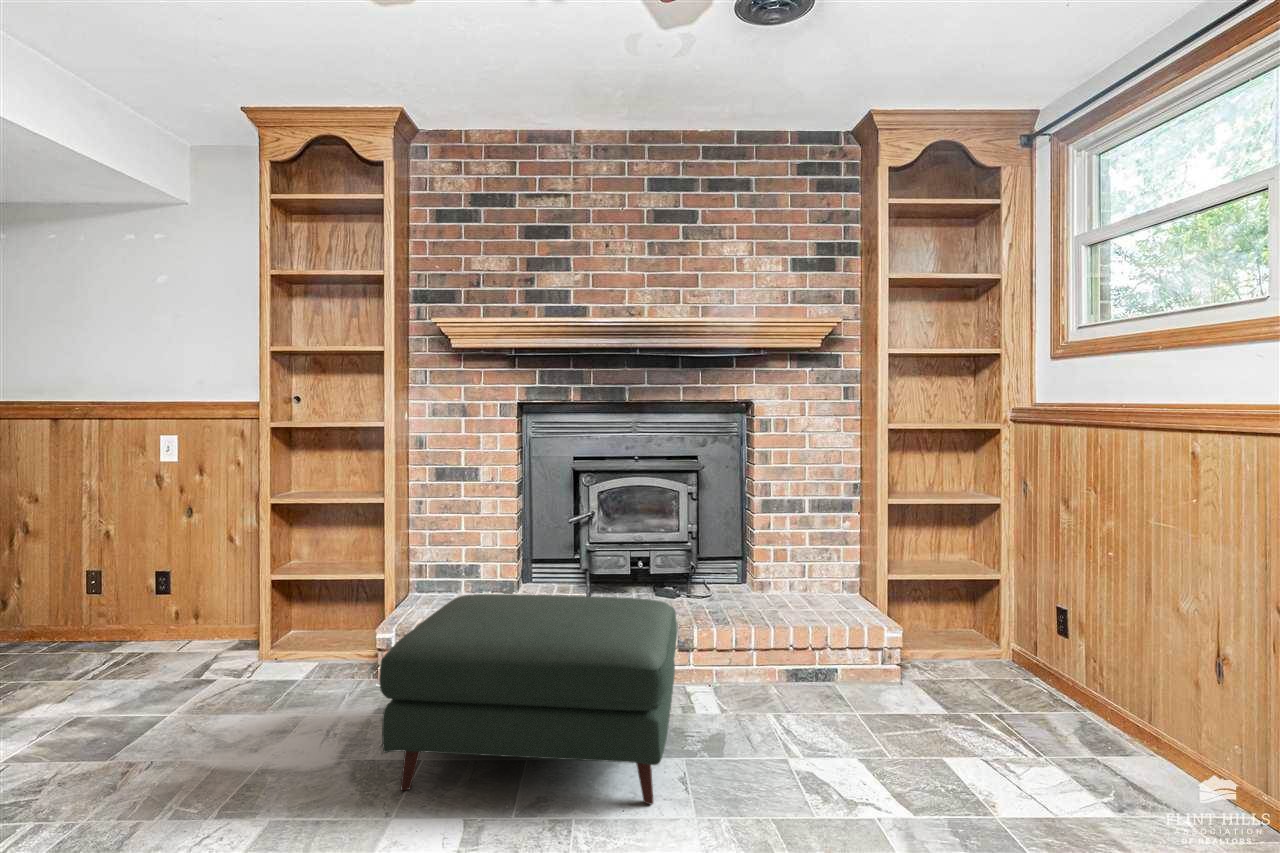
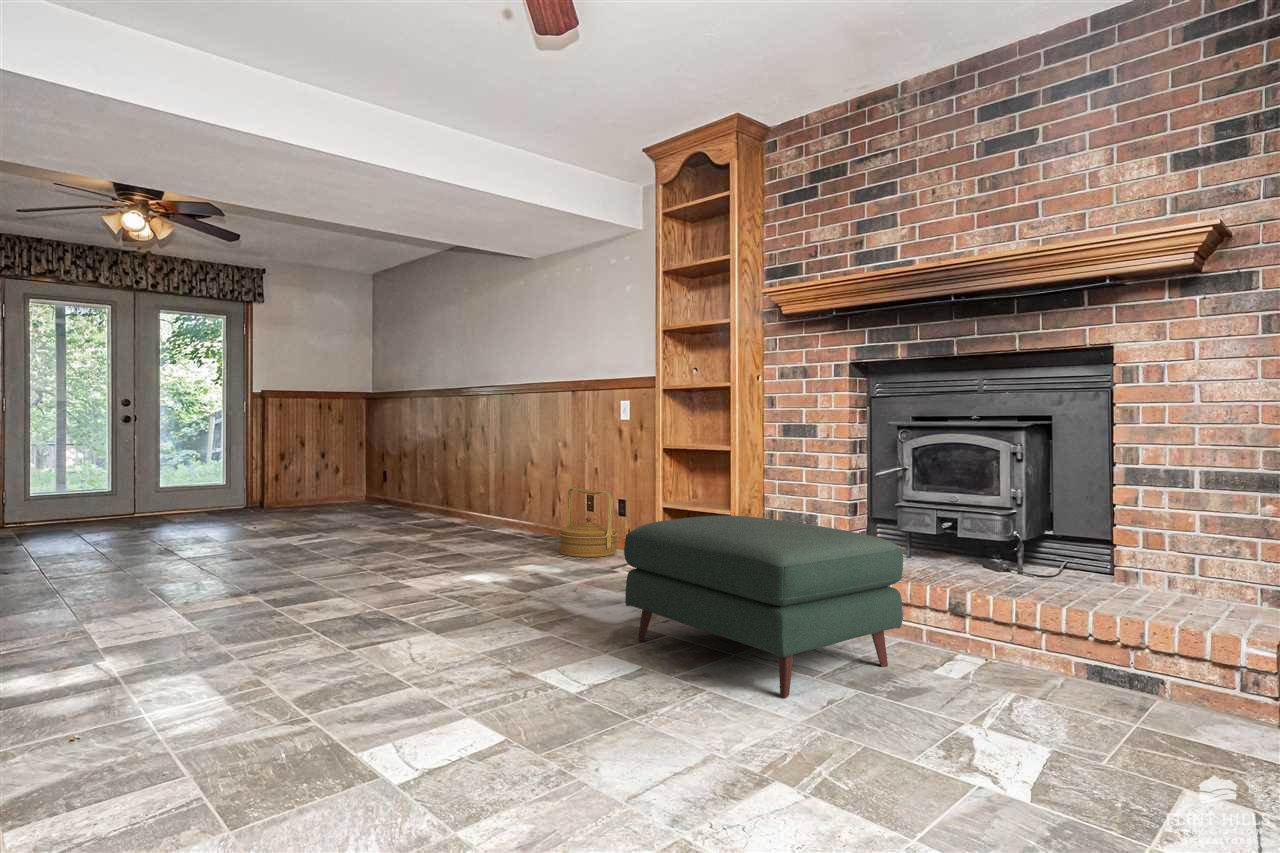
woven basket: none [58,565,166,673] -> present [559,487,618,557]

